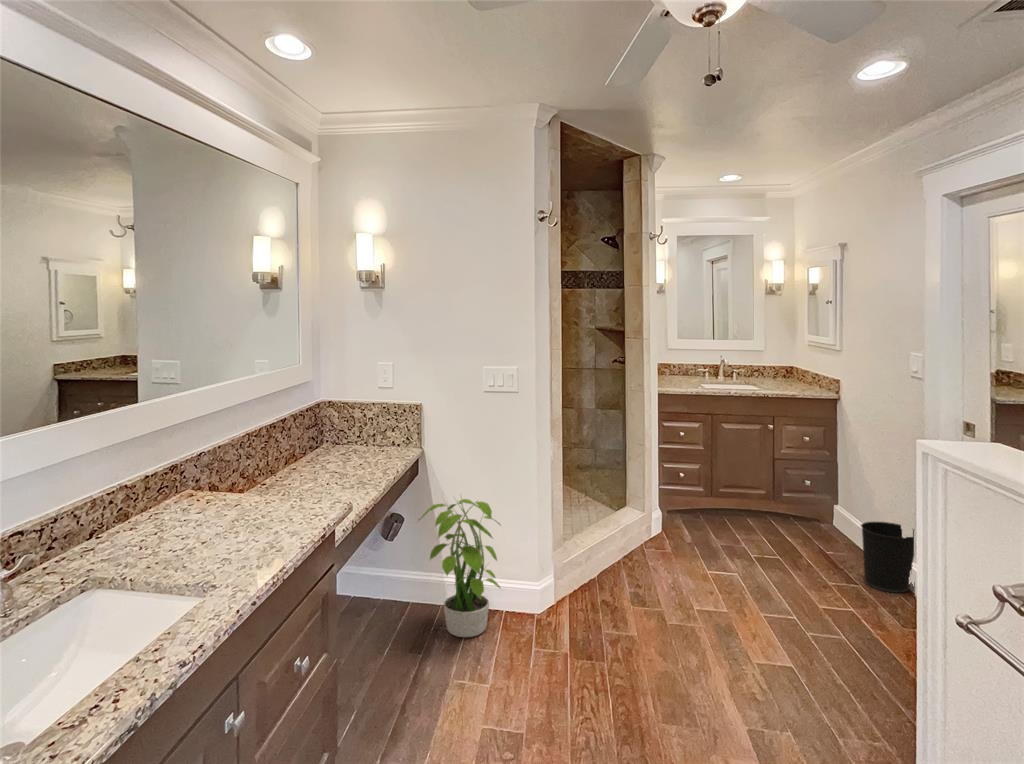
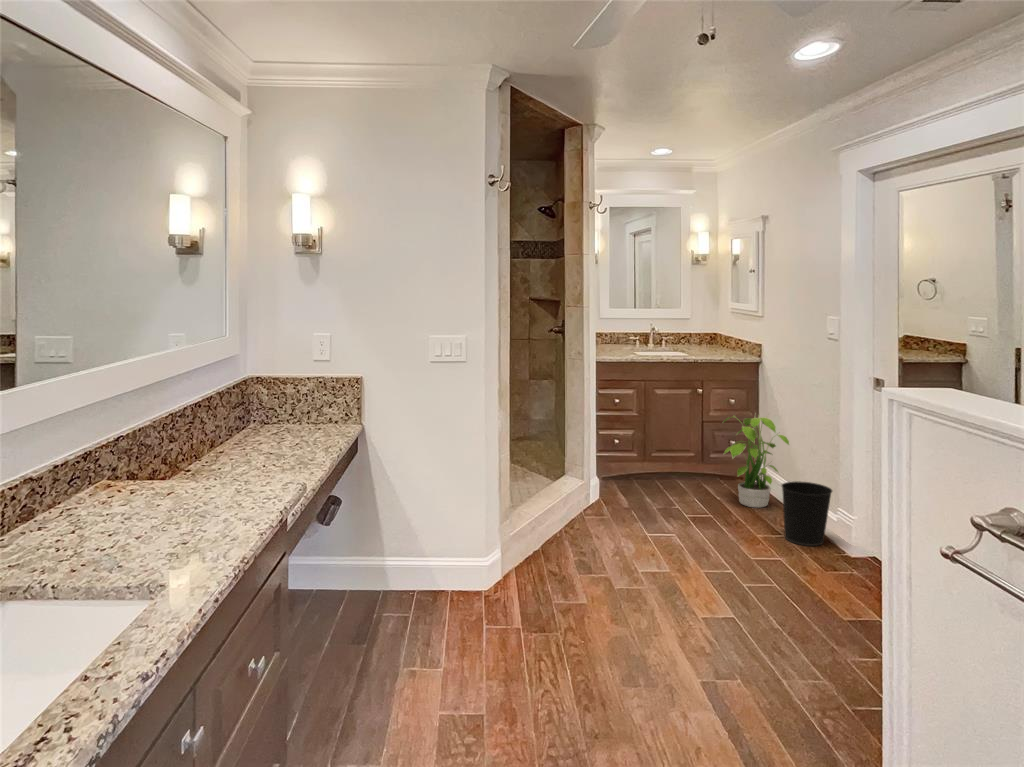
potted plant: present [418,497,500,637] -> present [723,416,789,507]

